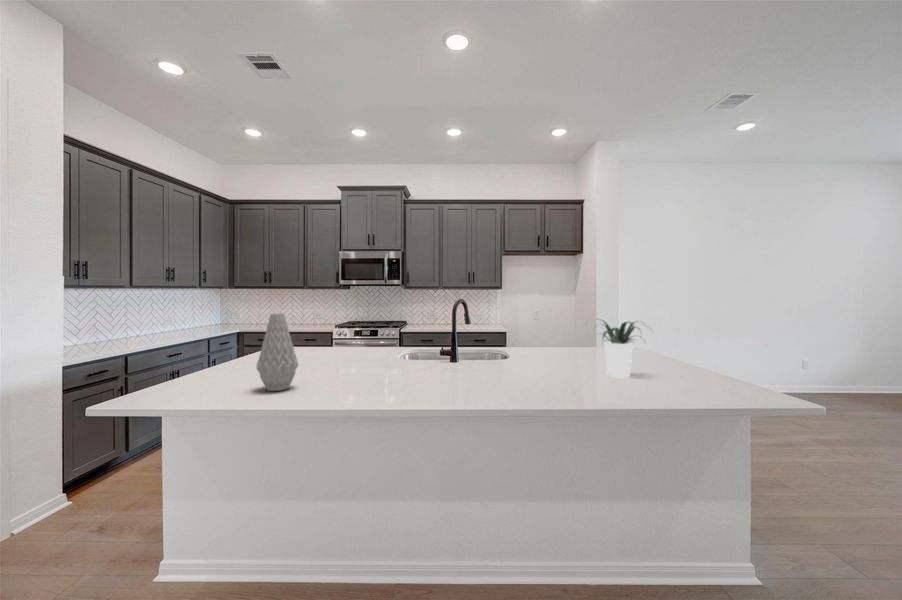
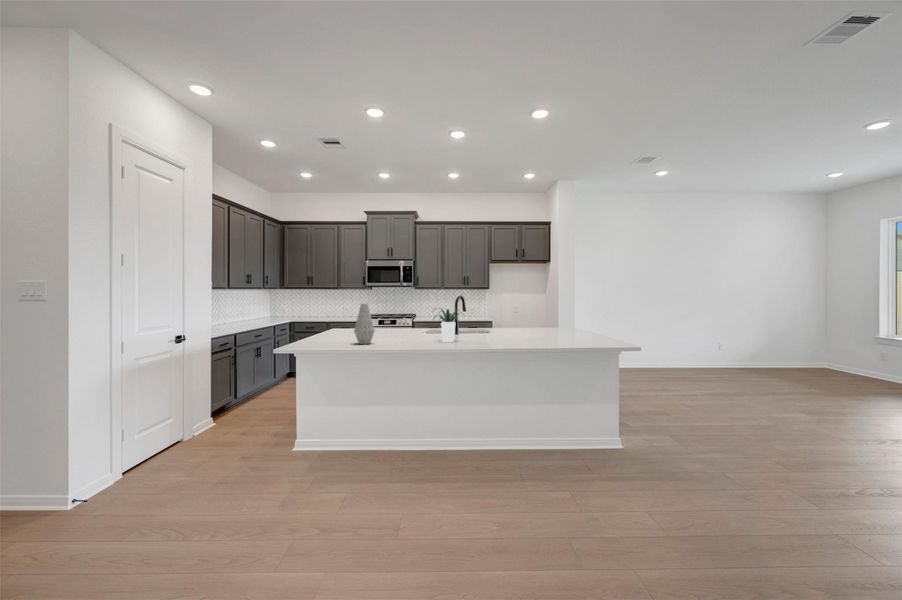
potted plant: present [603,320,636,377] -> present [433,308,459,342]

